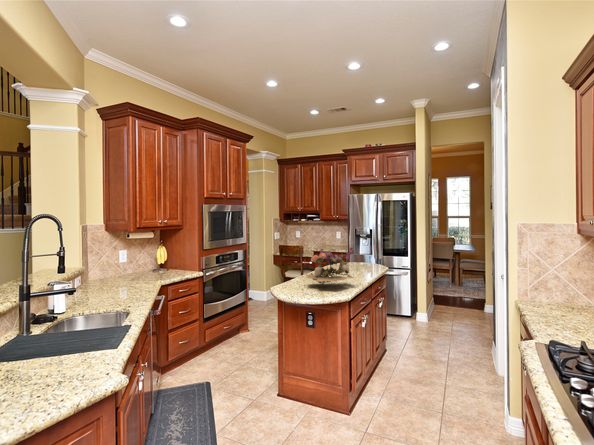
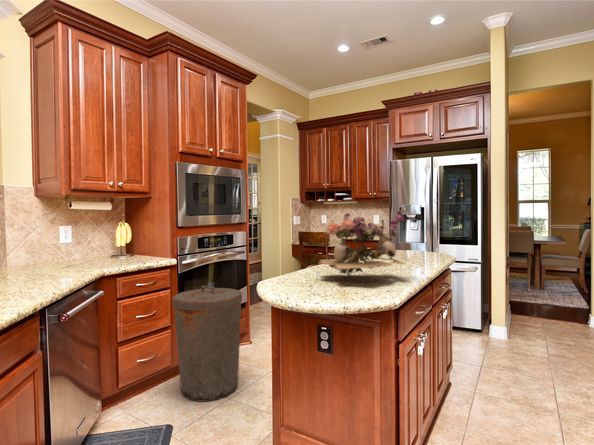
trash can: none [203,290,250,367] -> present [172,286,242,402]

